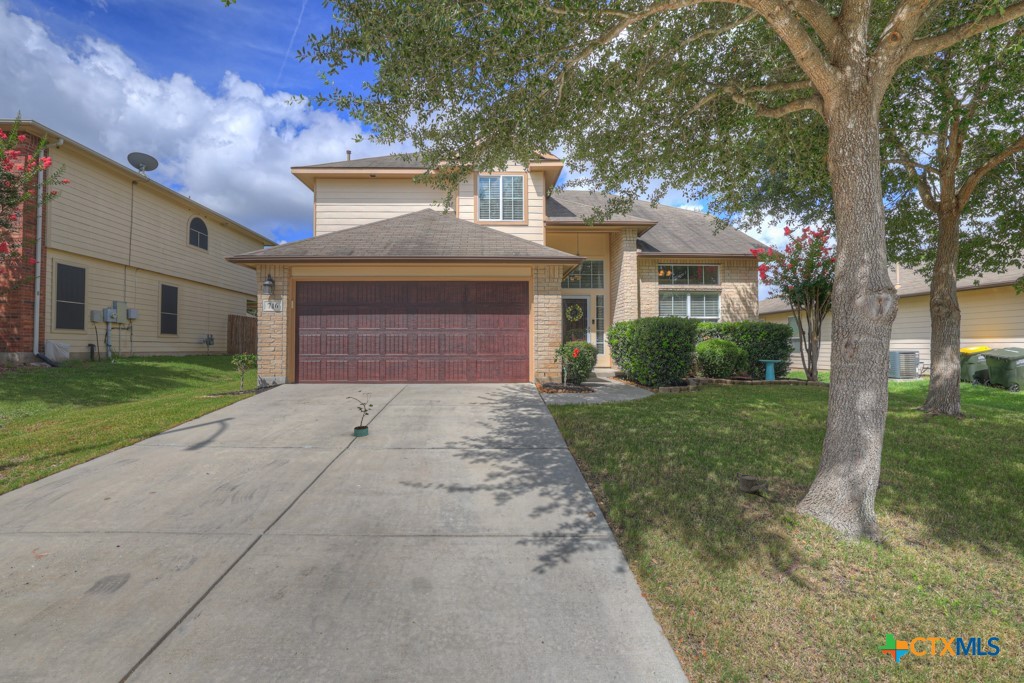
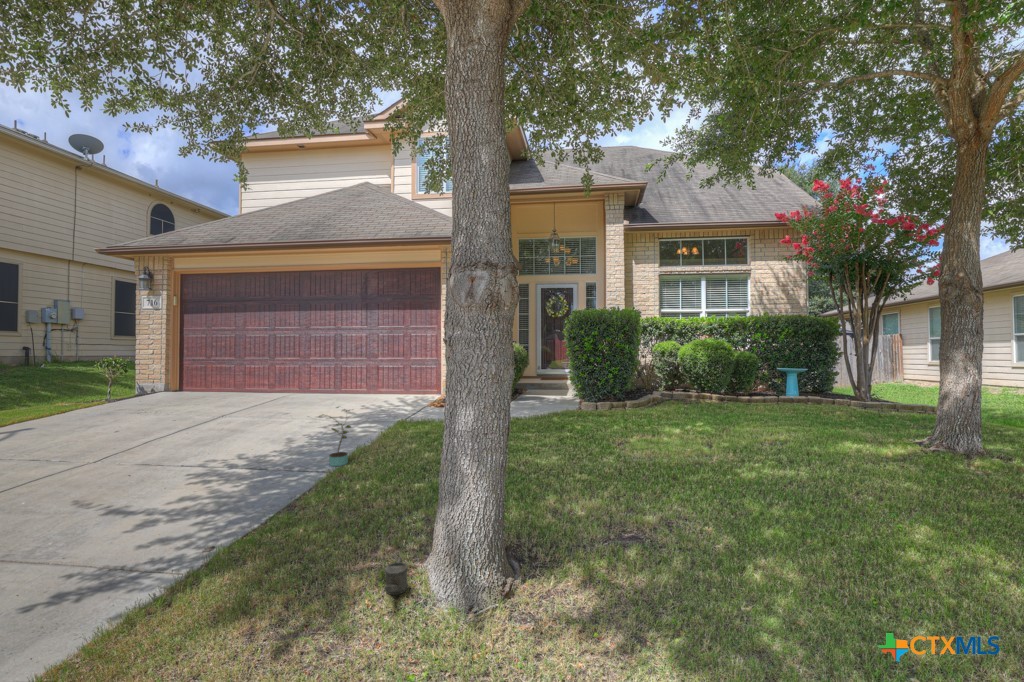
potted plant: present [348,391,373,436] -> present [321,407,351,466]

